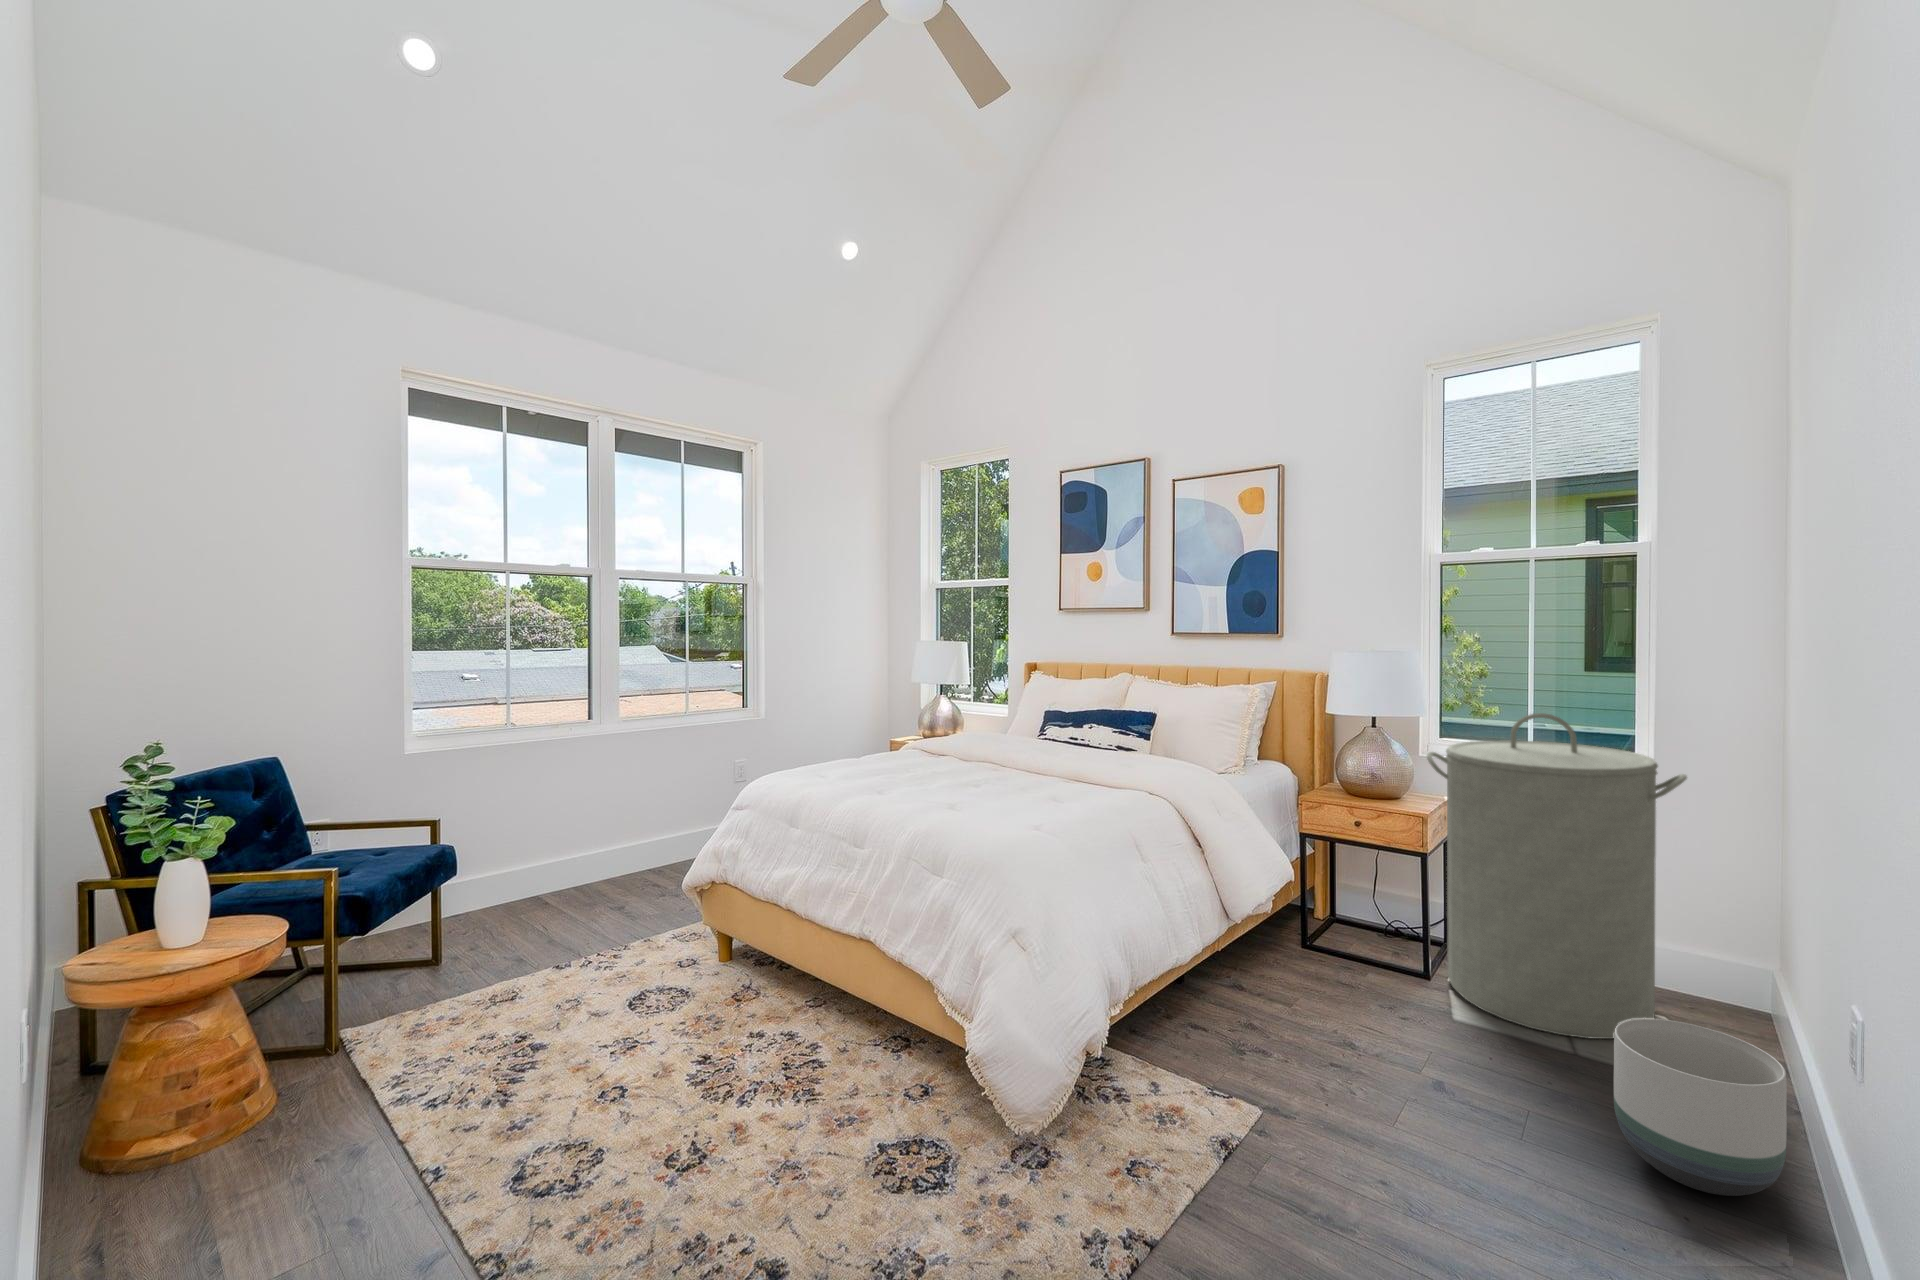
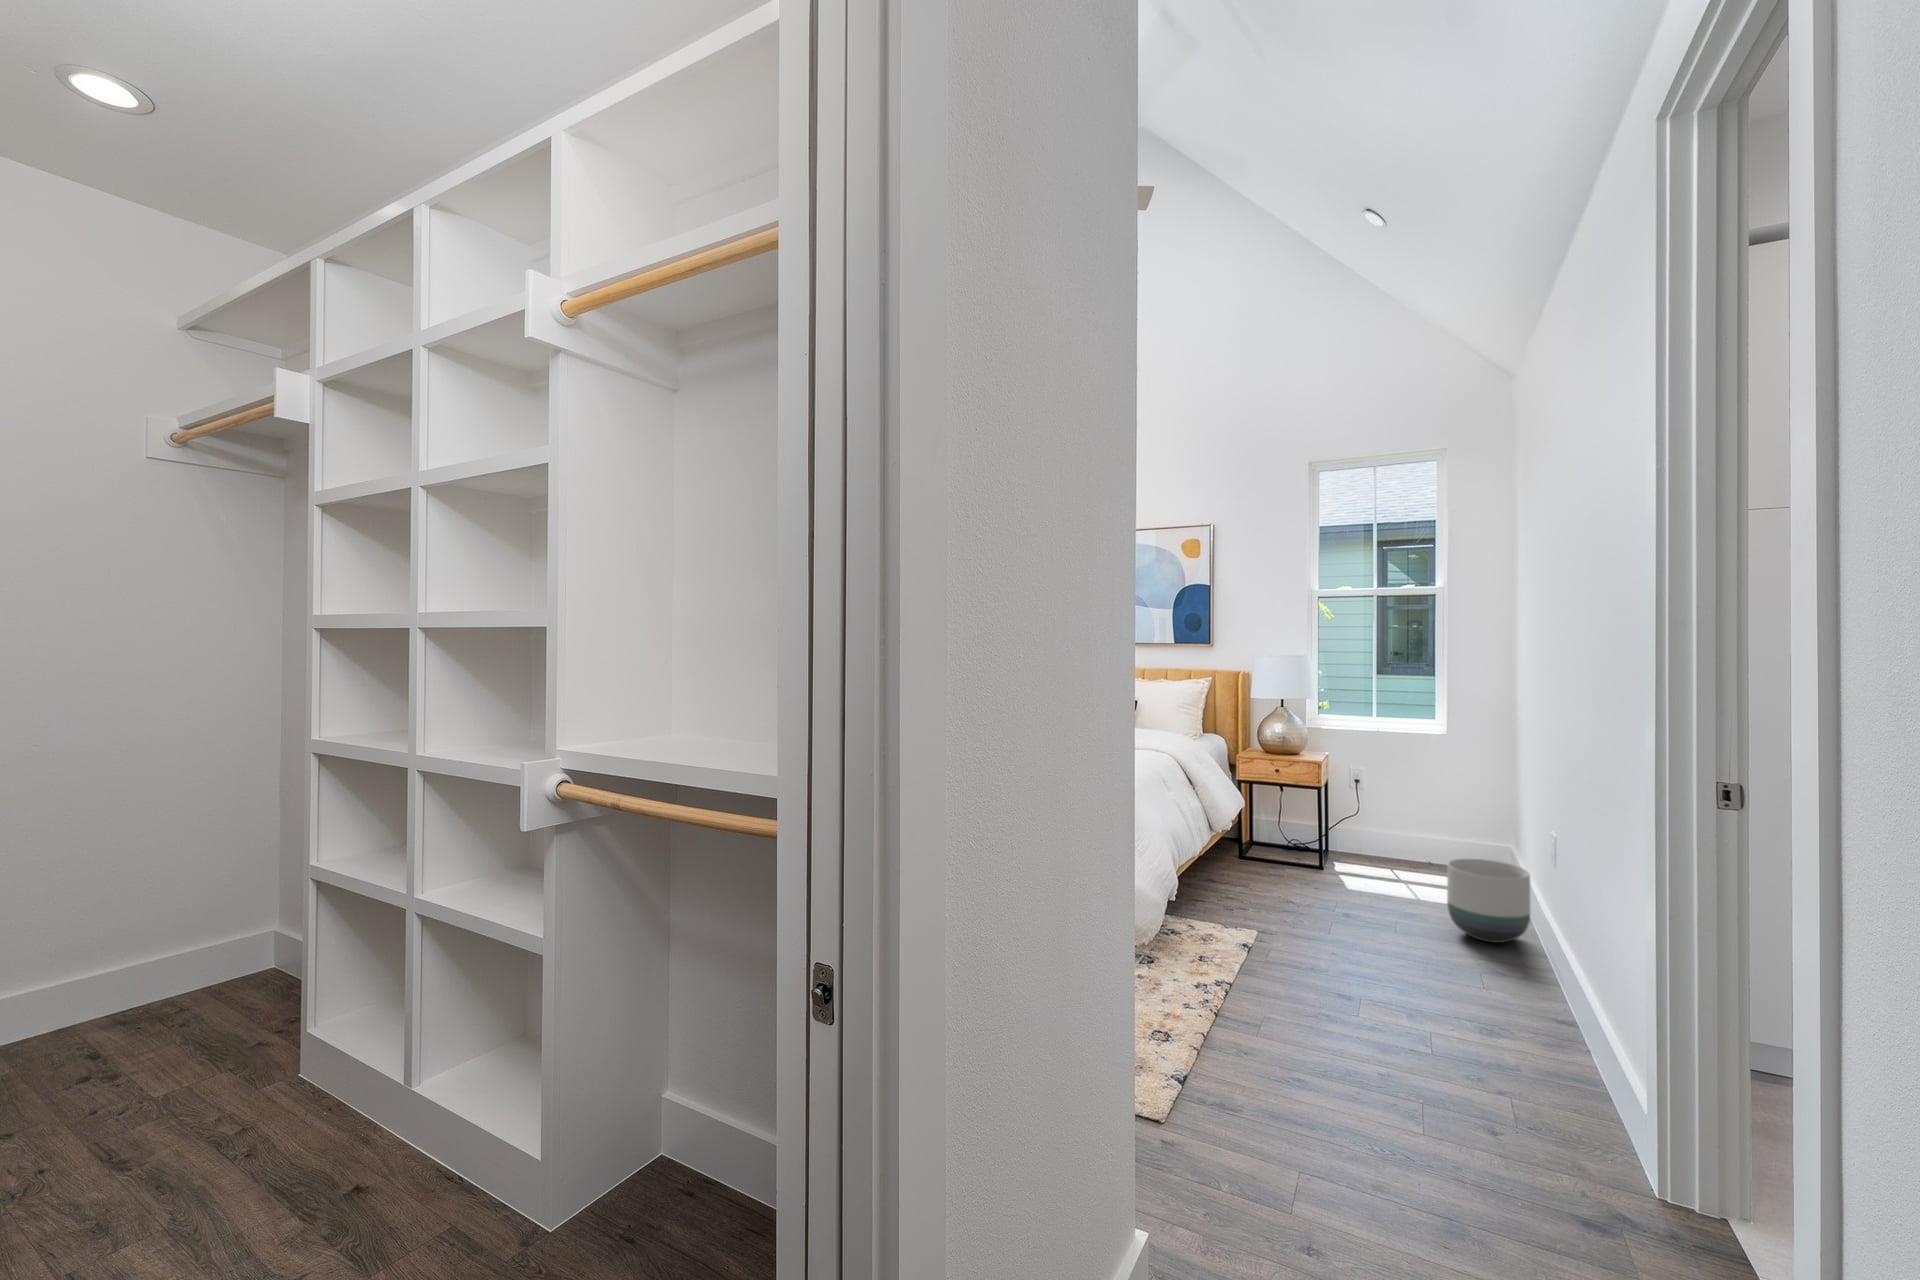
laundry hamper: present [1427,713,1687,1039] -> none [1321,693,1472,890]

